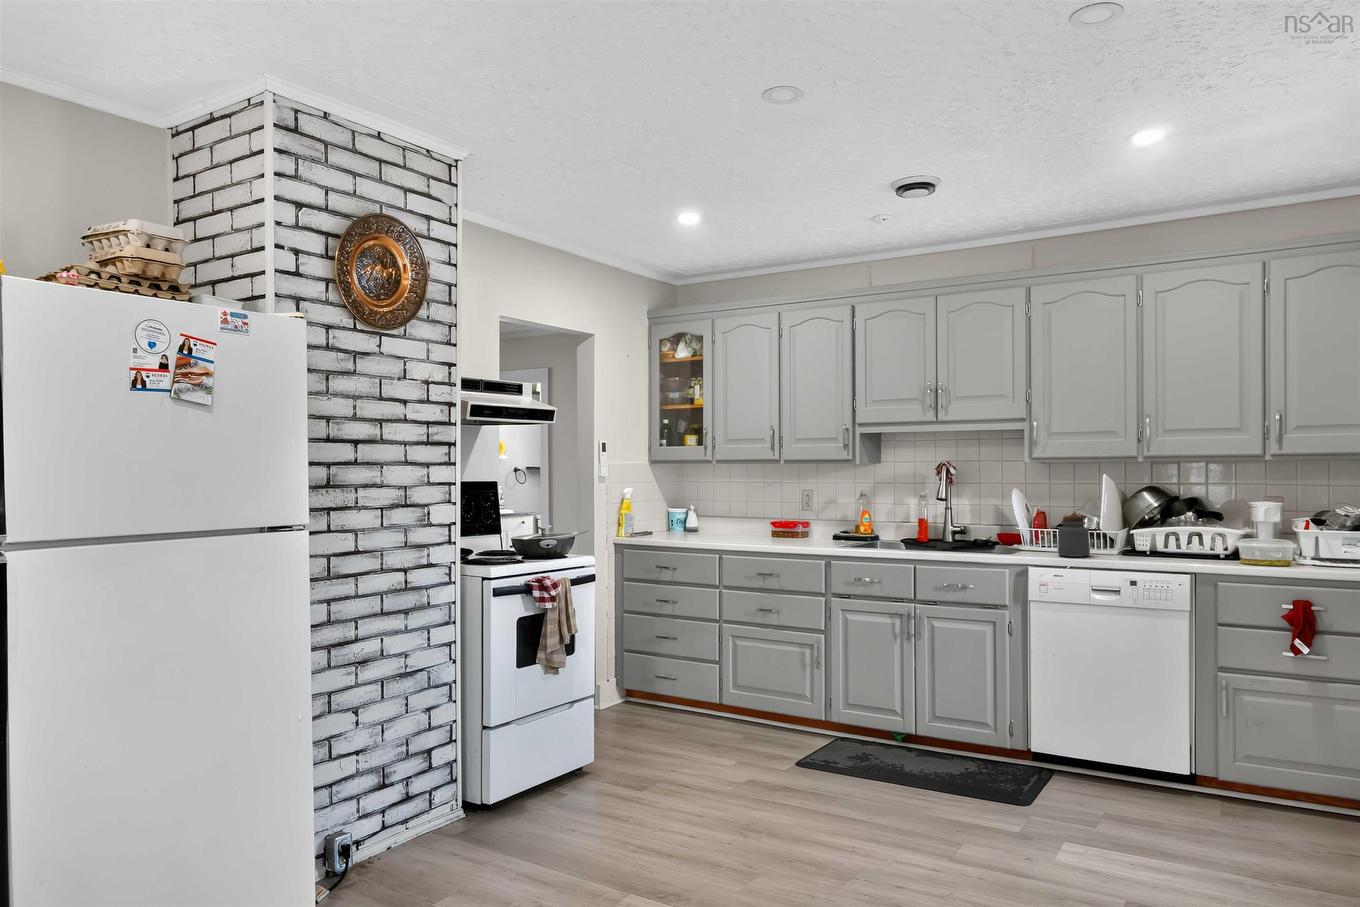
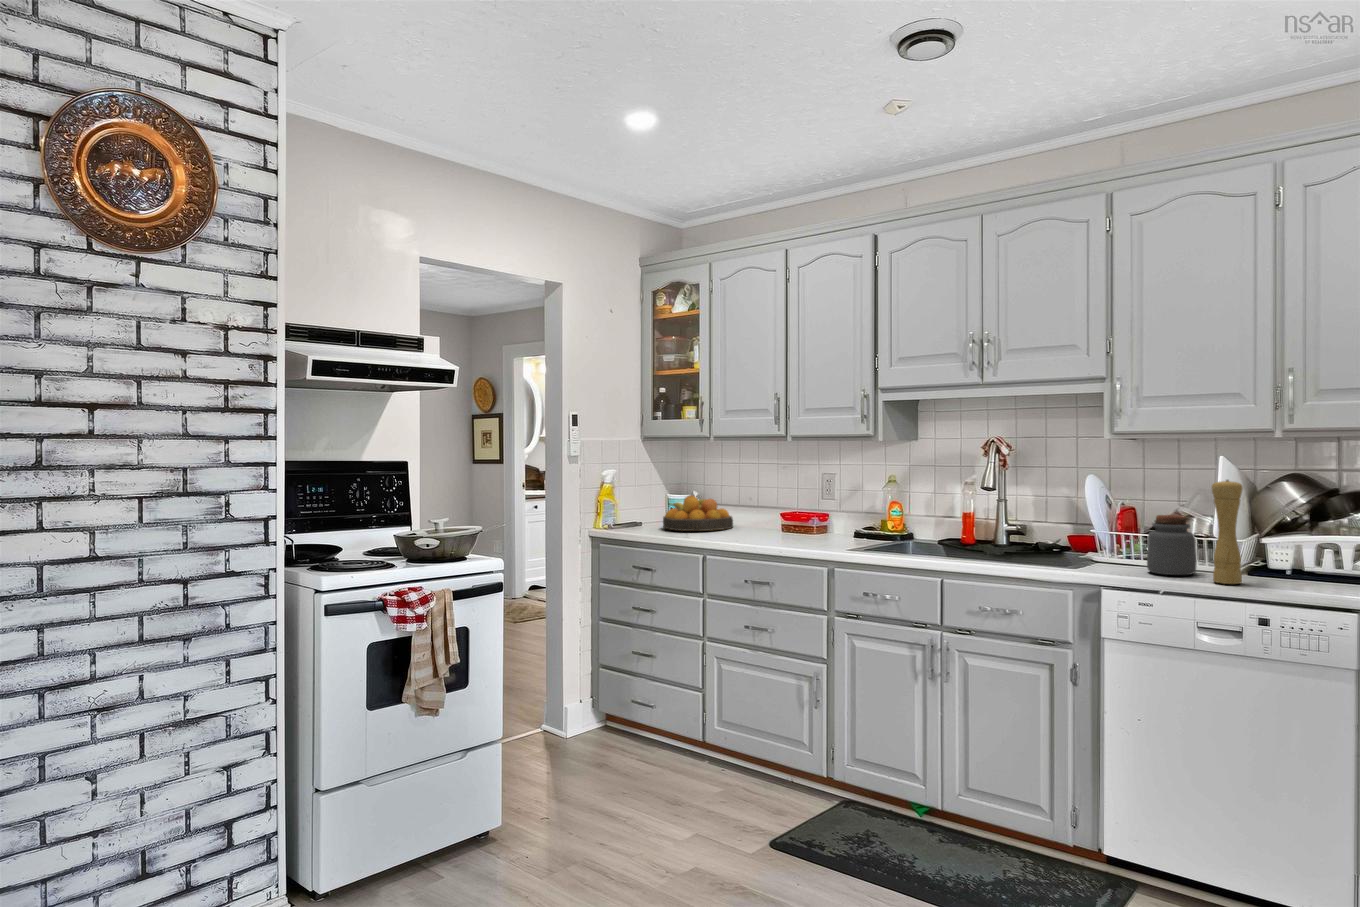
pepper mill: none [1100,490,1120,560] -> present [1212,480,1243,584]
fruit bowl: none [669,508,727,537] -> present [663,496,733,531]

